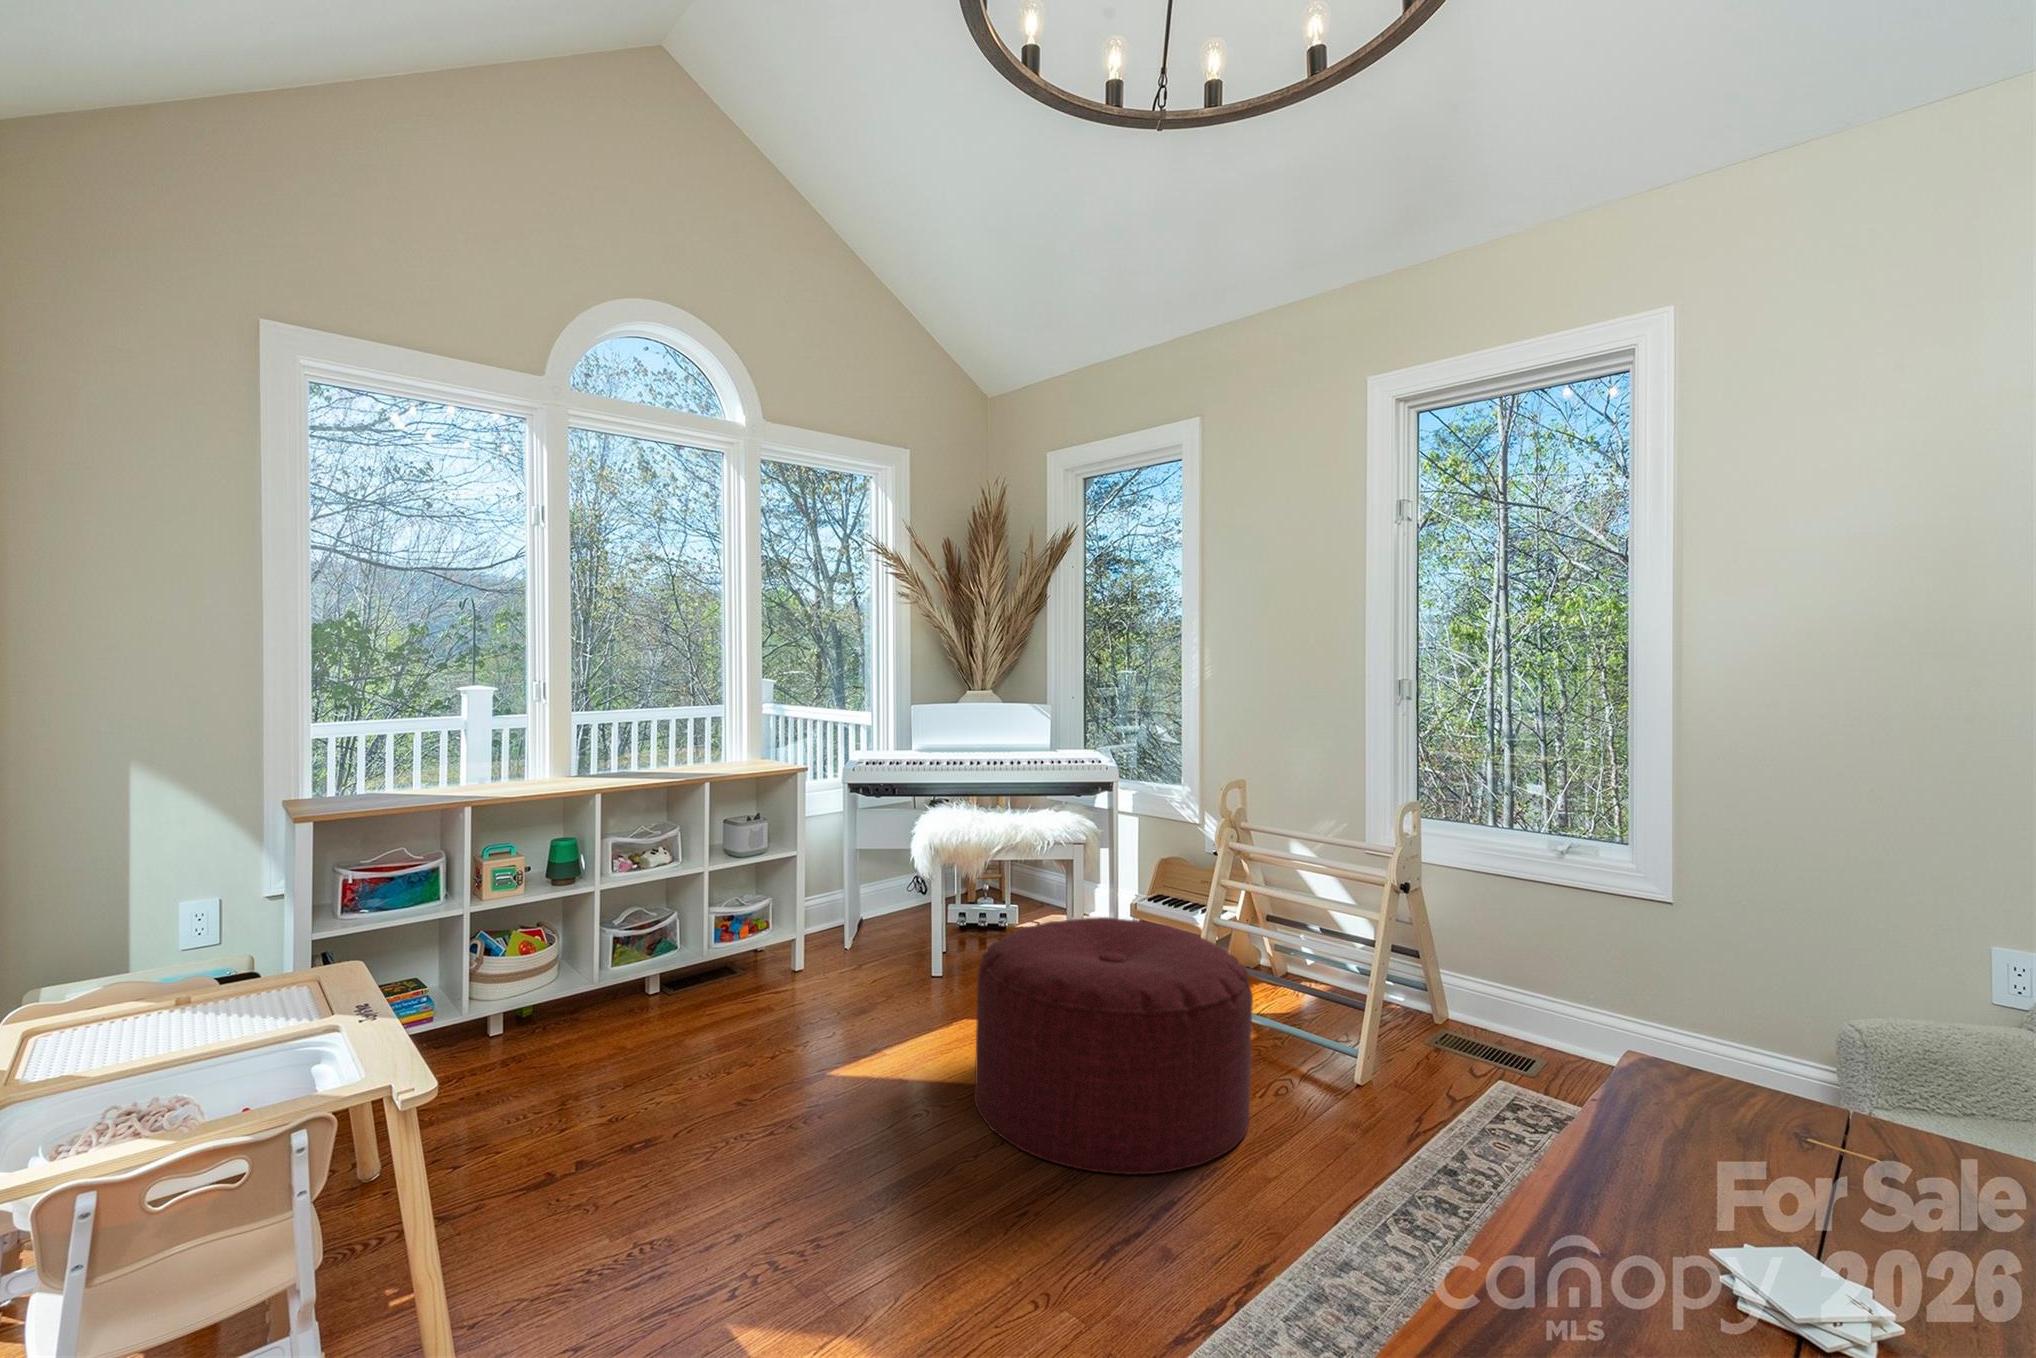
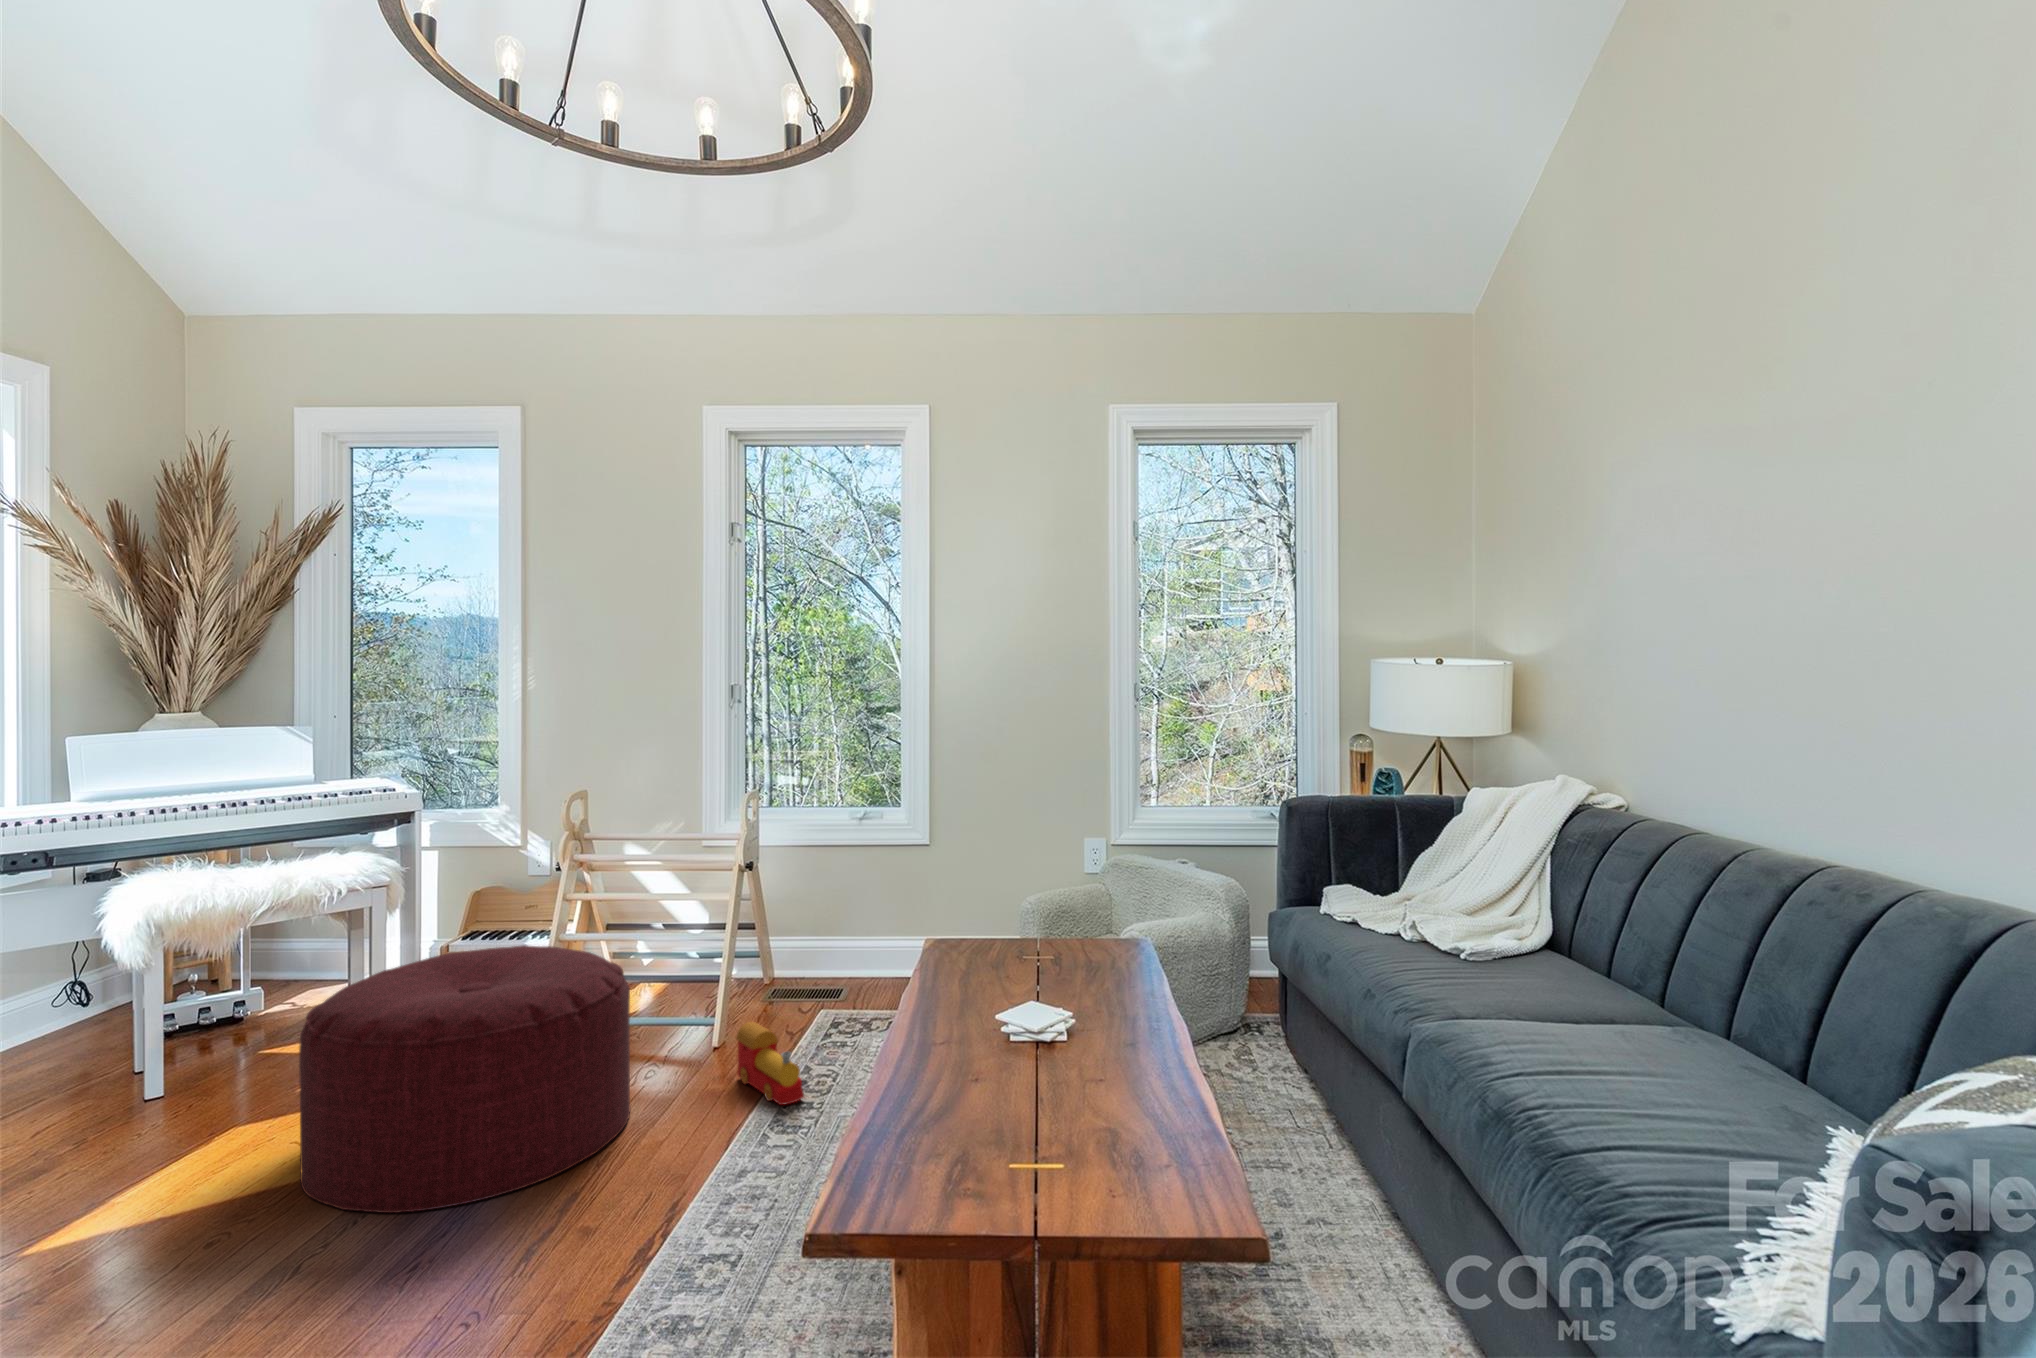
toy train: none [1372,1072,1449,1195] -> present [736,1022,804,1105]

